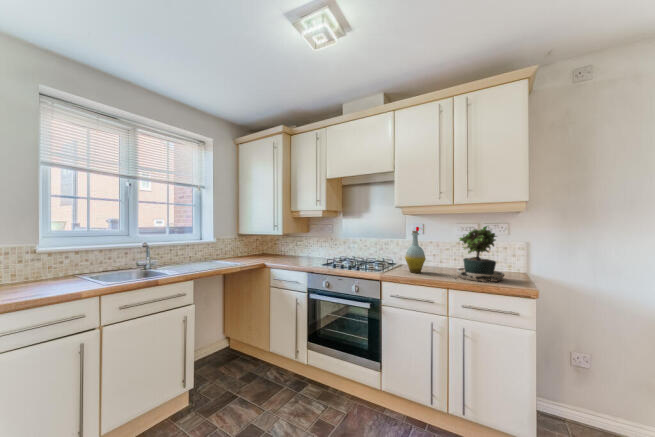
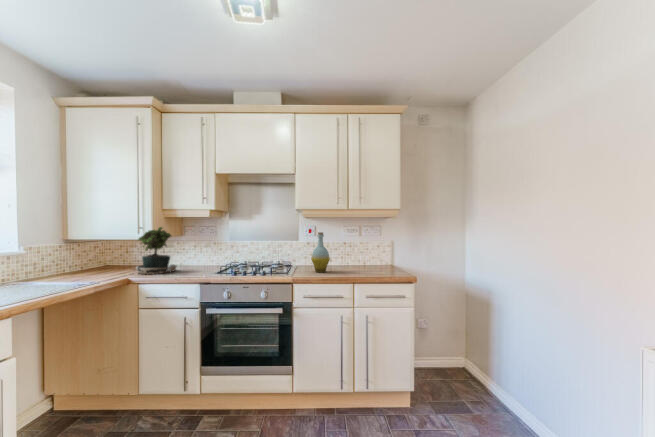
potted plant: present [457,226,504,282] -> present [136,227,177,274]

